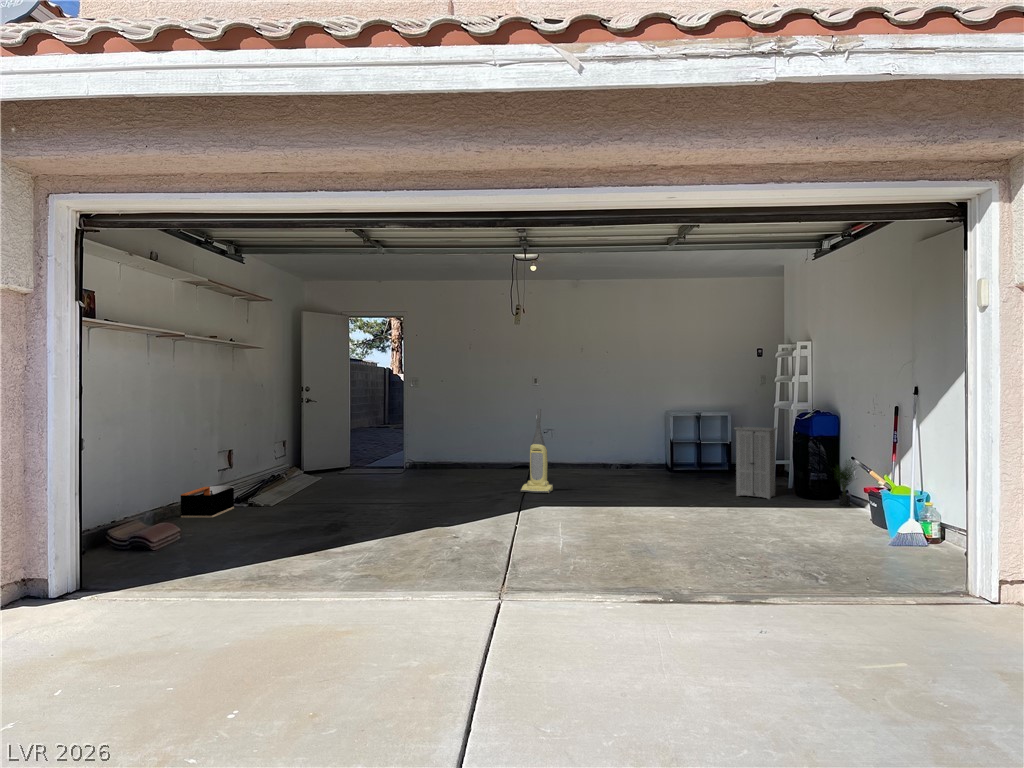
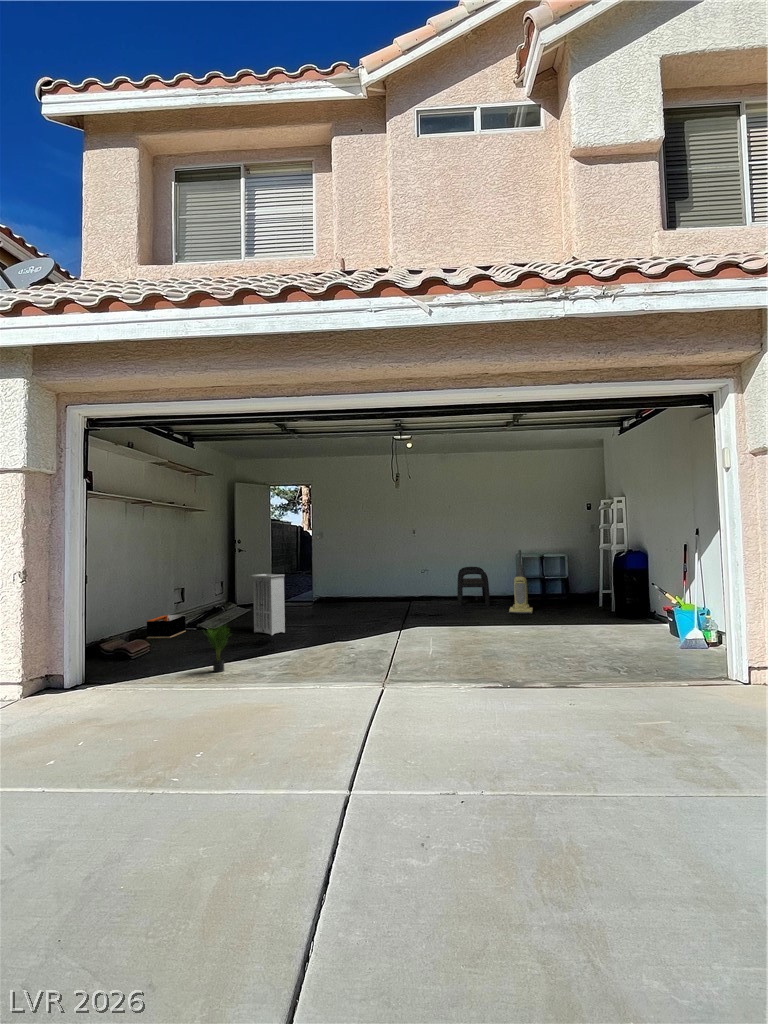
vacuum cleaner: present [520,409,553,493] -> present [509,550,533,614]
bench: none [589,426,631,478] -> present [457,567,490,606]
storage cabinet: present [734,426,777,499] -> present [251,574,285,635]
potted plant: present [834,460,853,506] -> present [208,626,229,672]

